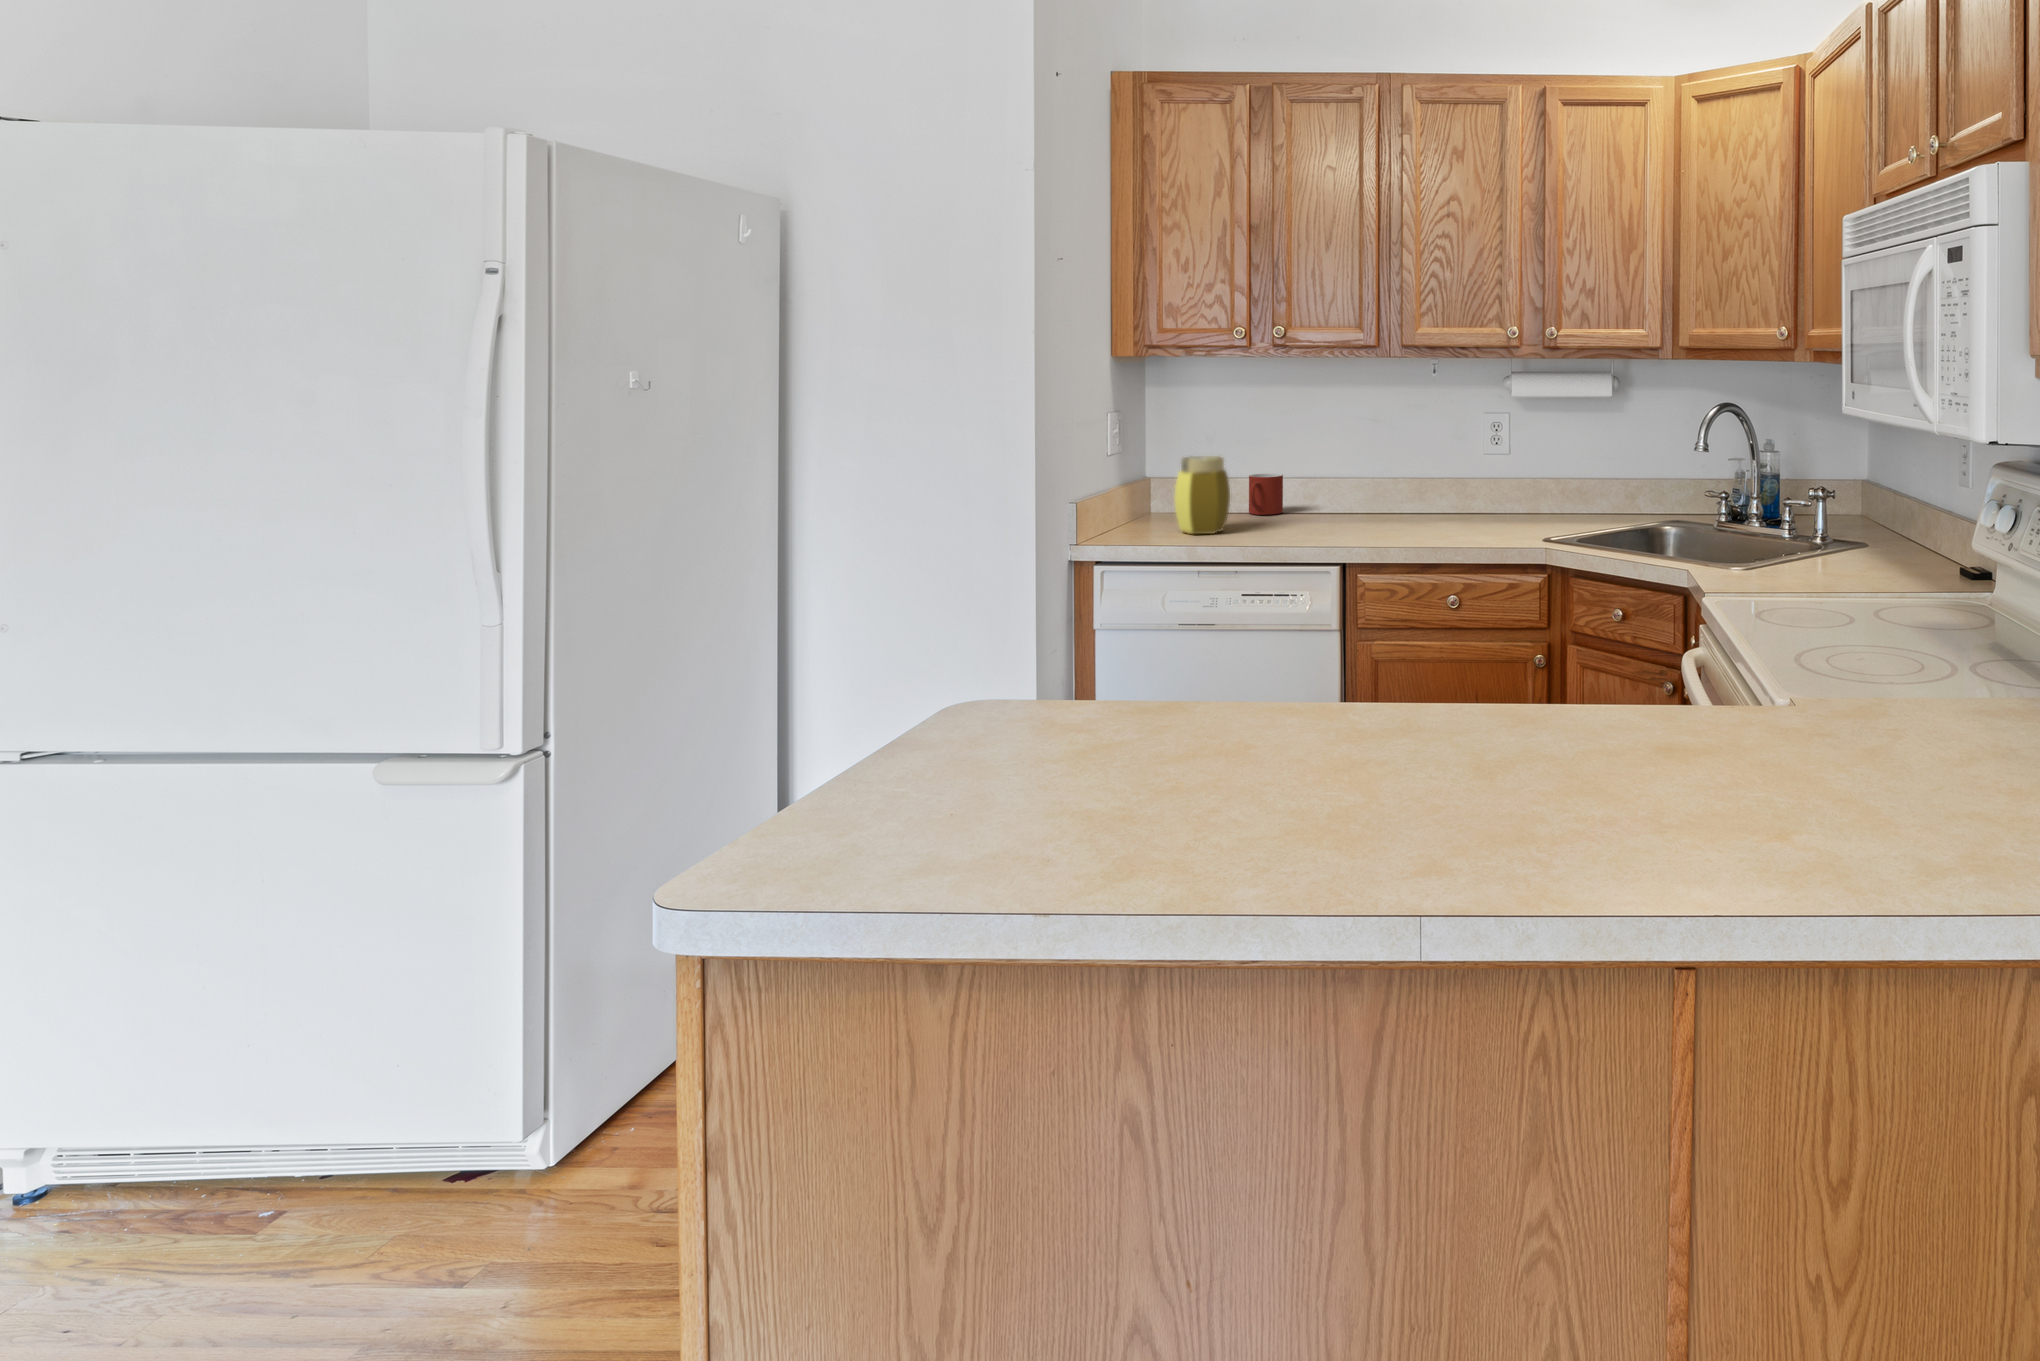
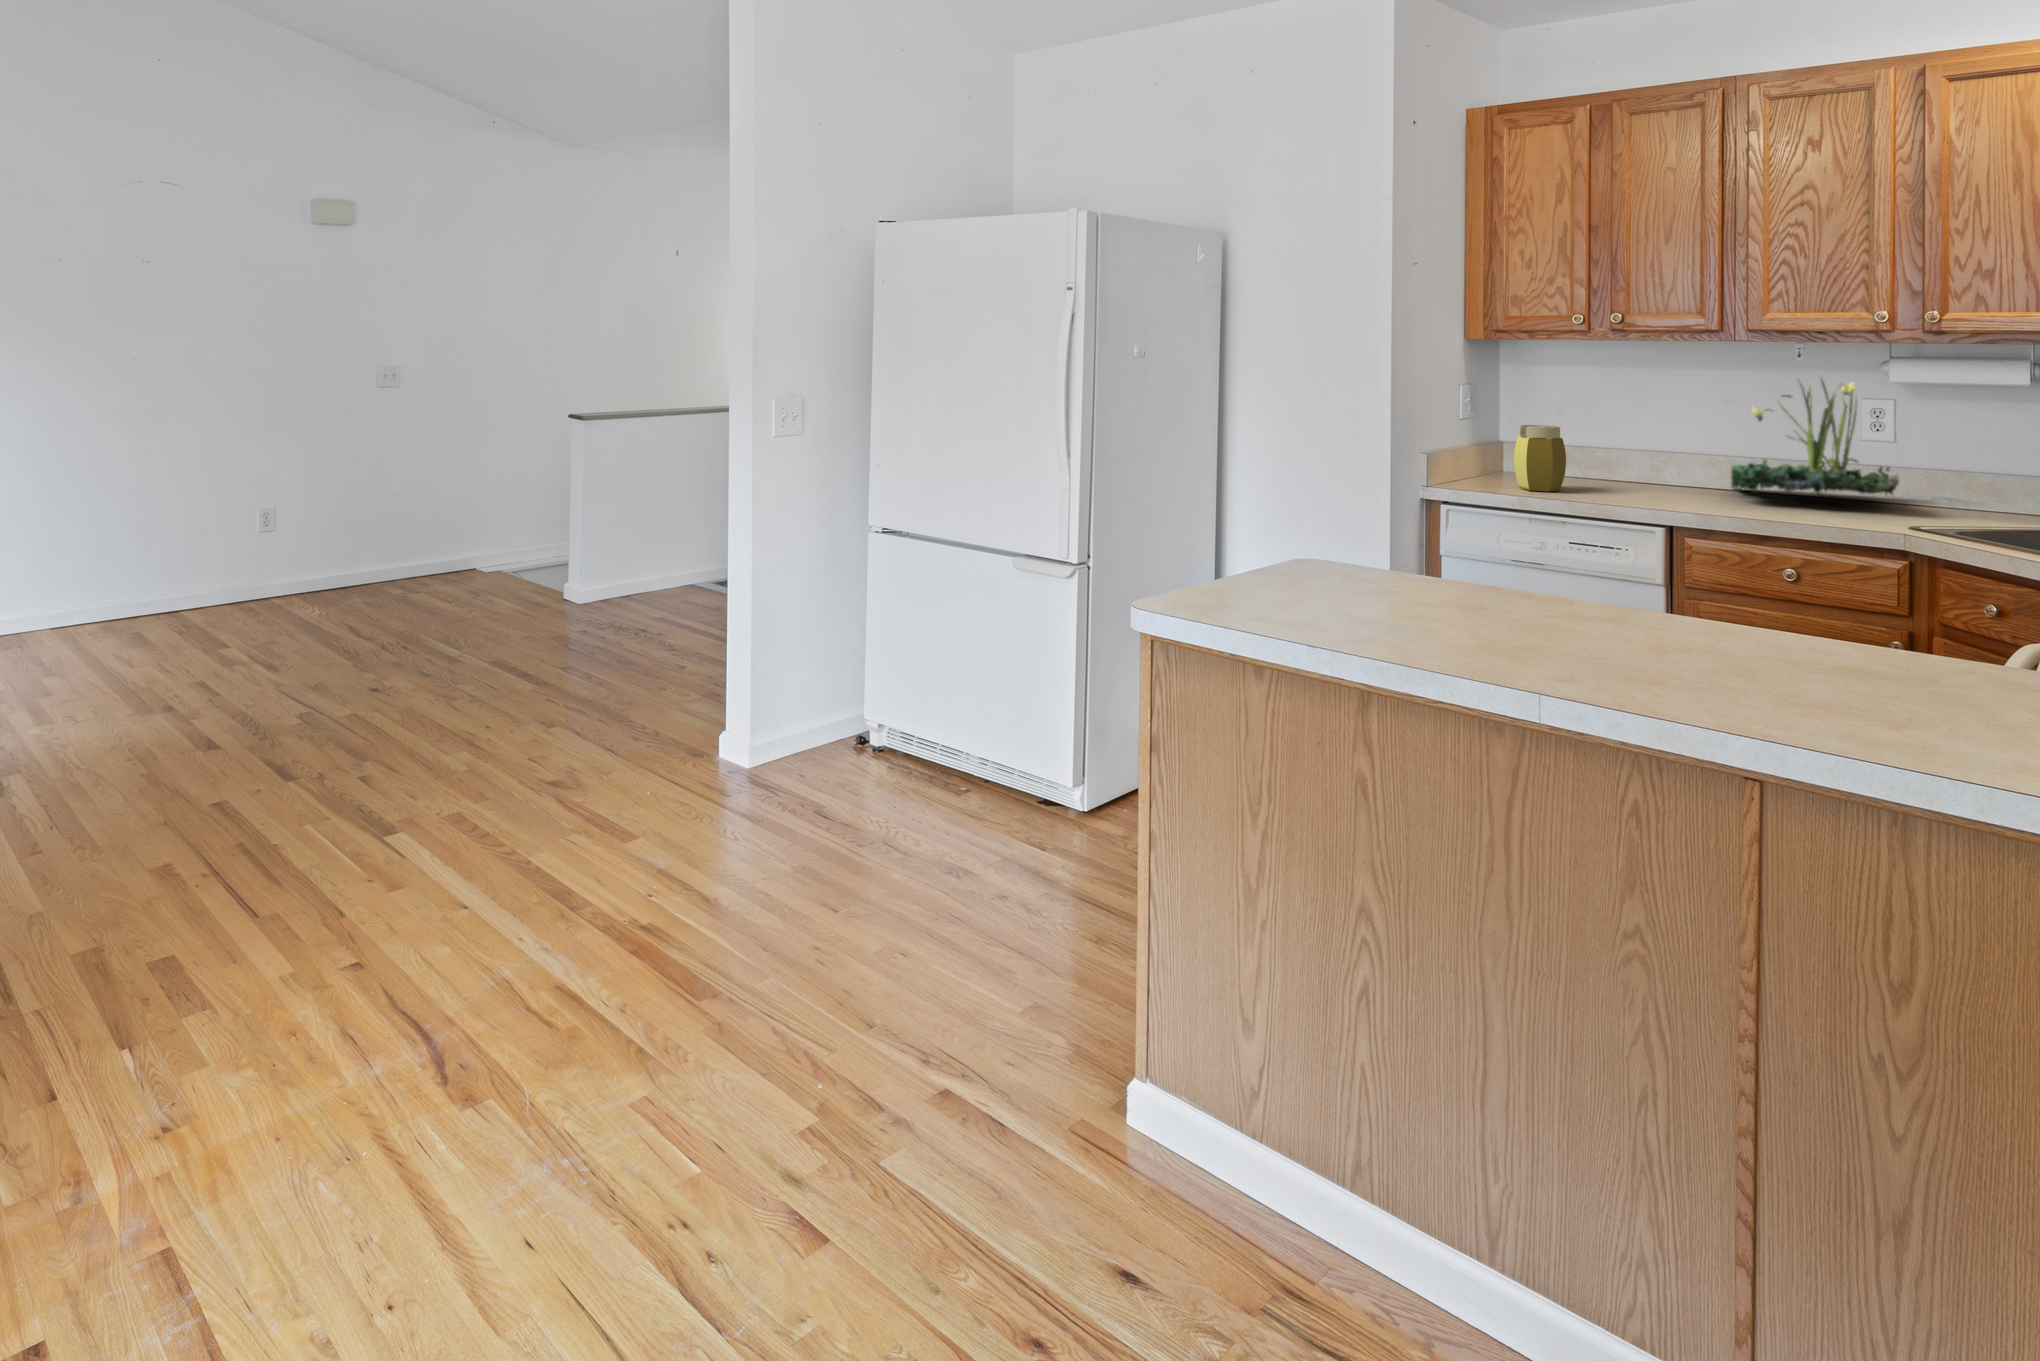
plant: none [1379,390,1527,511] -> present [1731,379,1899,495]
mug: present [1249,473,1283,515] -> none [1590,447,1626,484]

